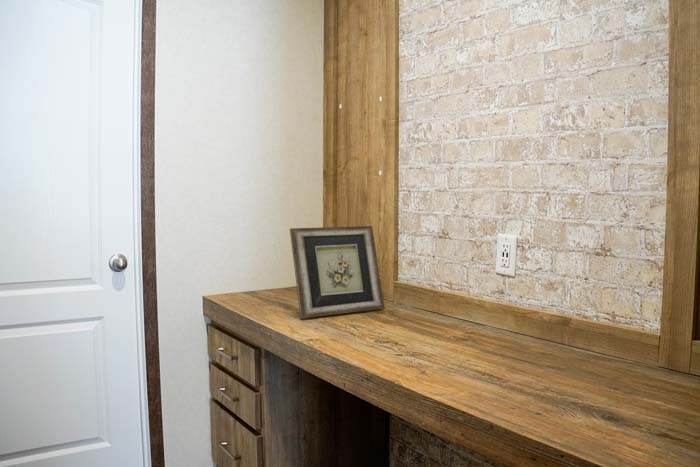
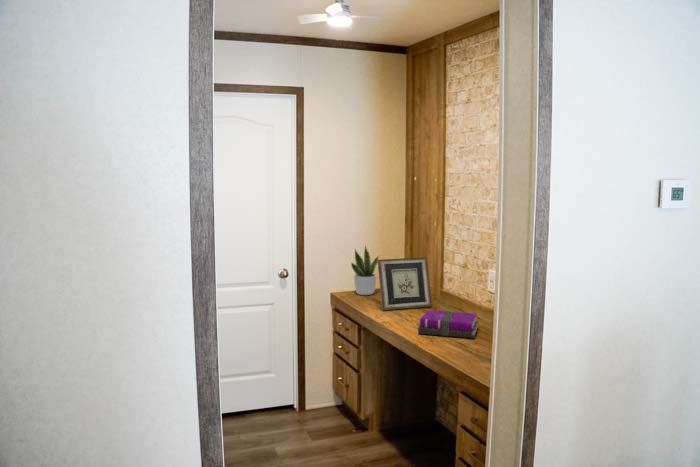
potted plant: none [240,211,287,297] -> present [351,247,379,295]
notebook: none [388,311,503,360] -> present [418,310,478,338]

